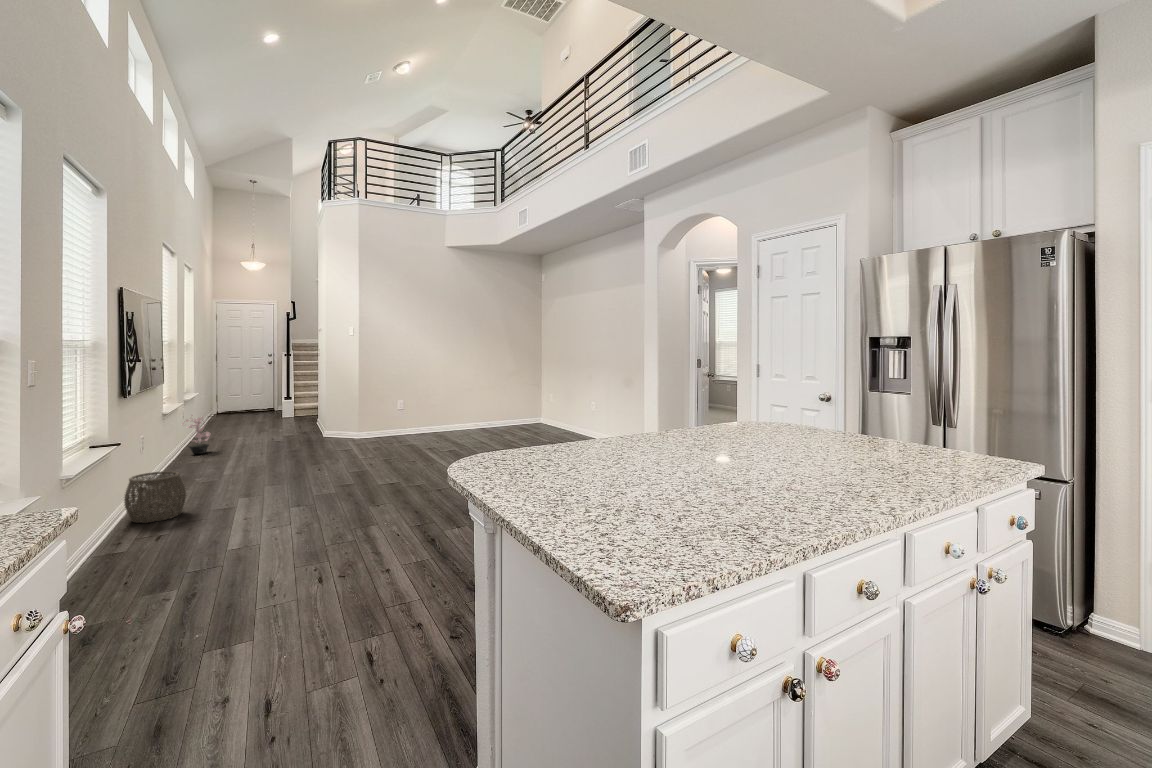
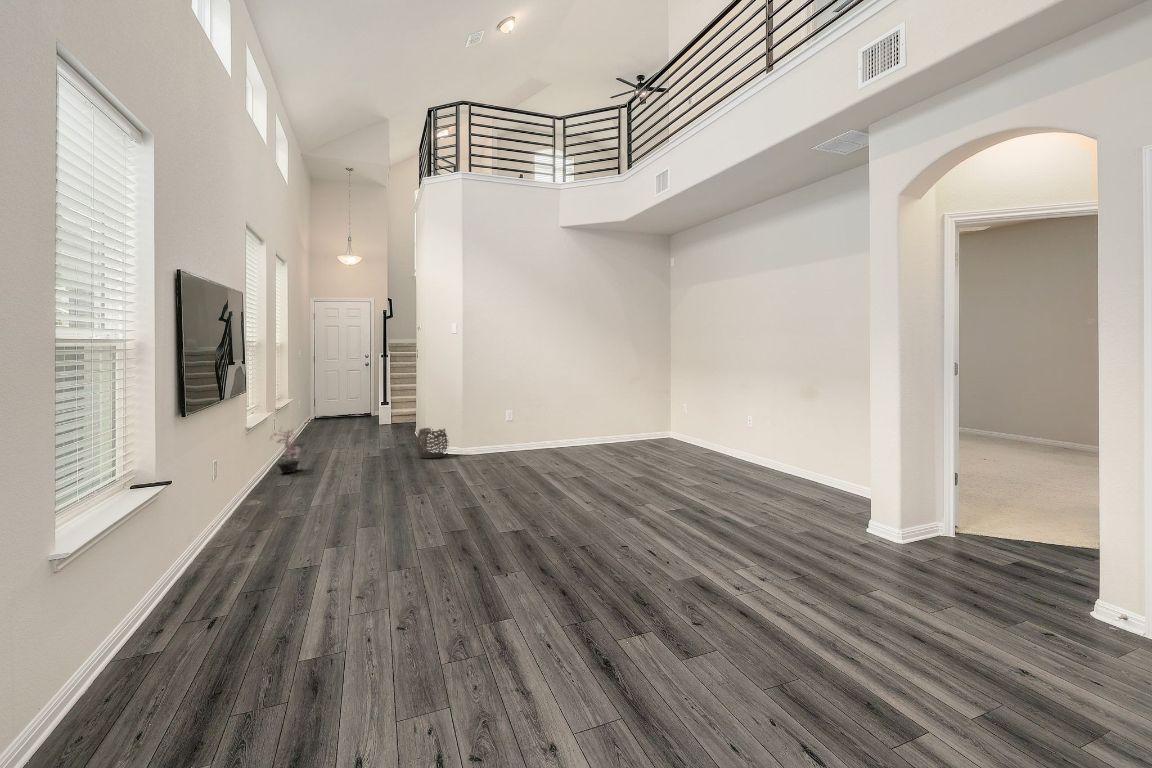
woven basket: present [124,471,186,523] -> present [416,428,449,458]

